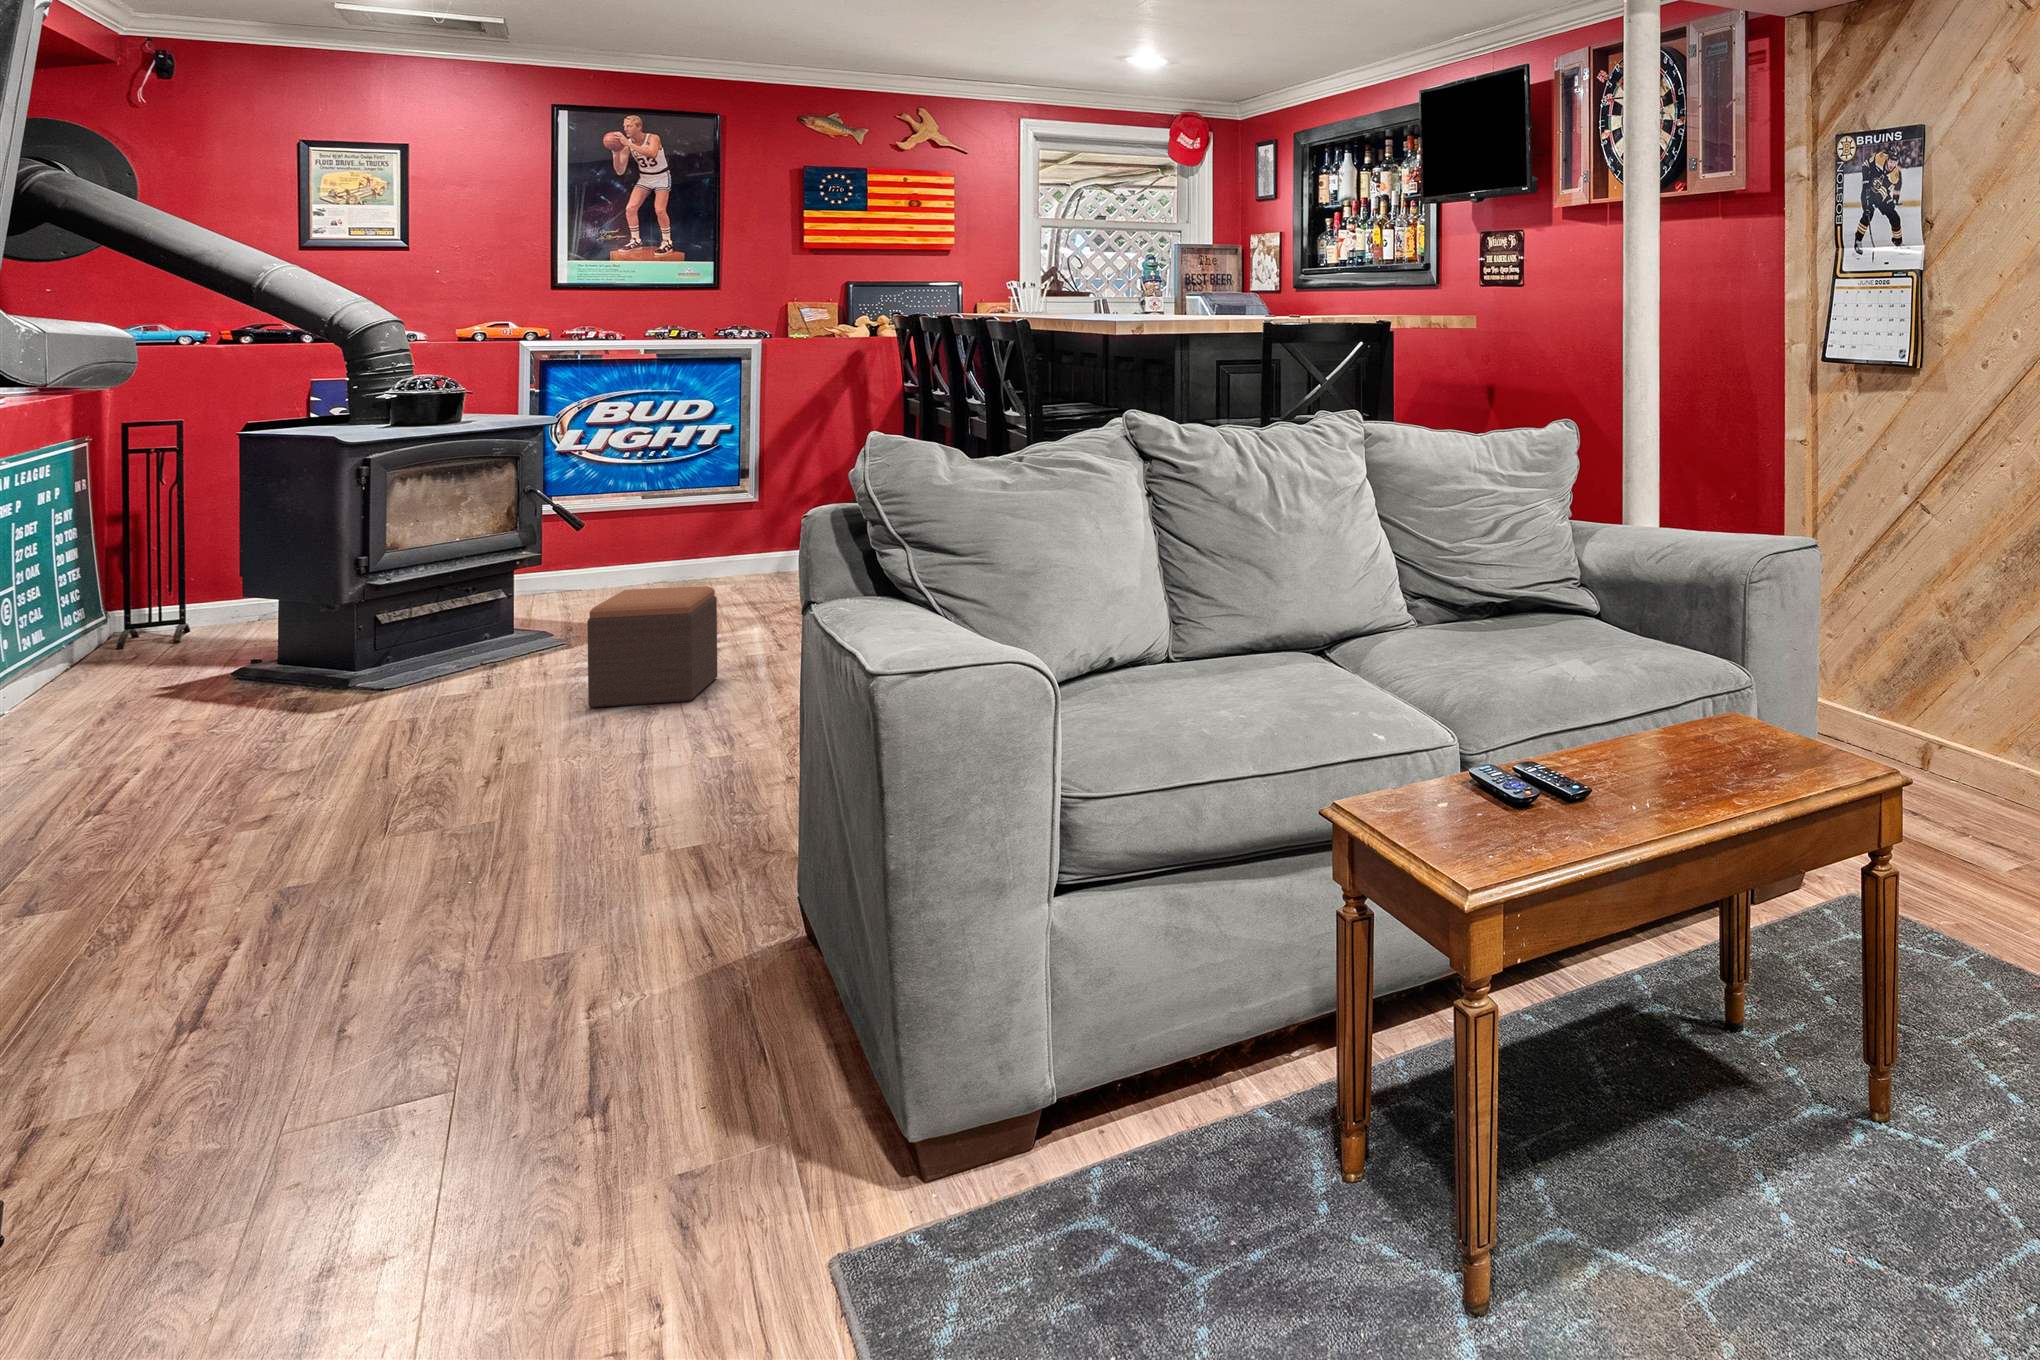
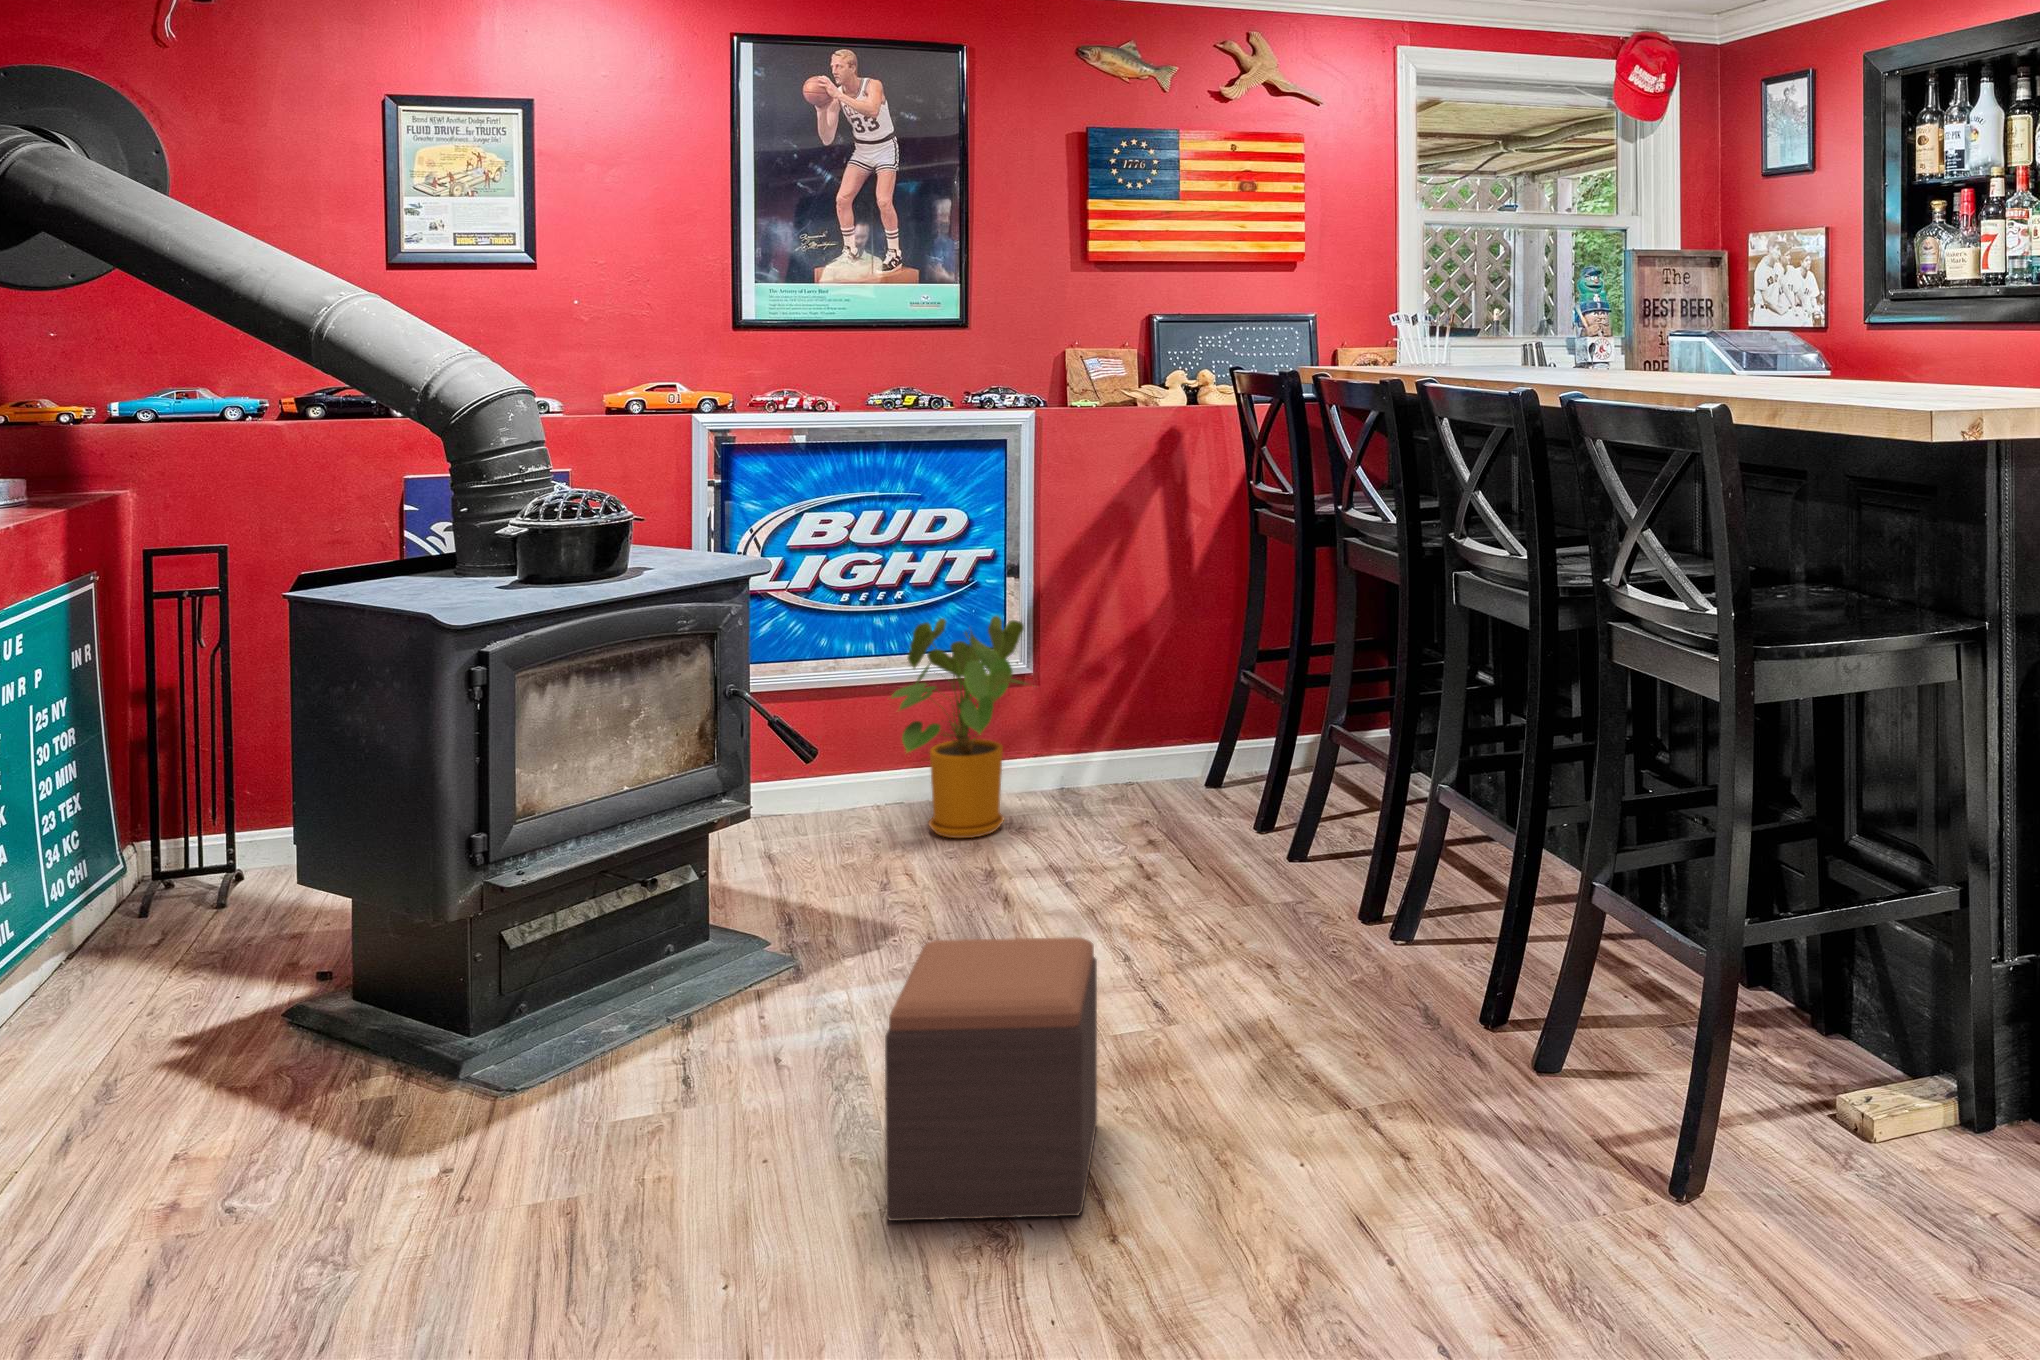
house plant: none [646,465,751,593] -> present [892,615,1025,838]

